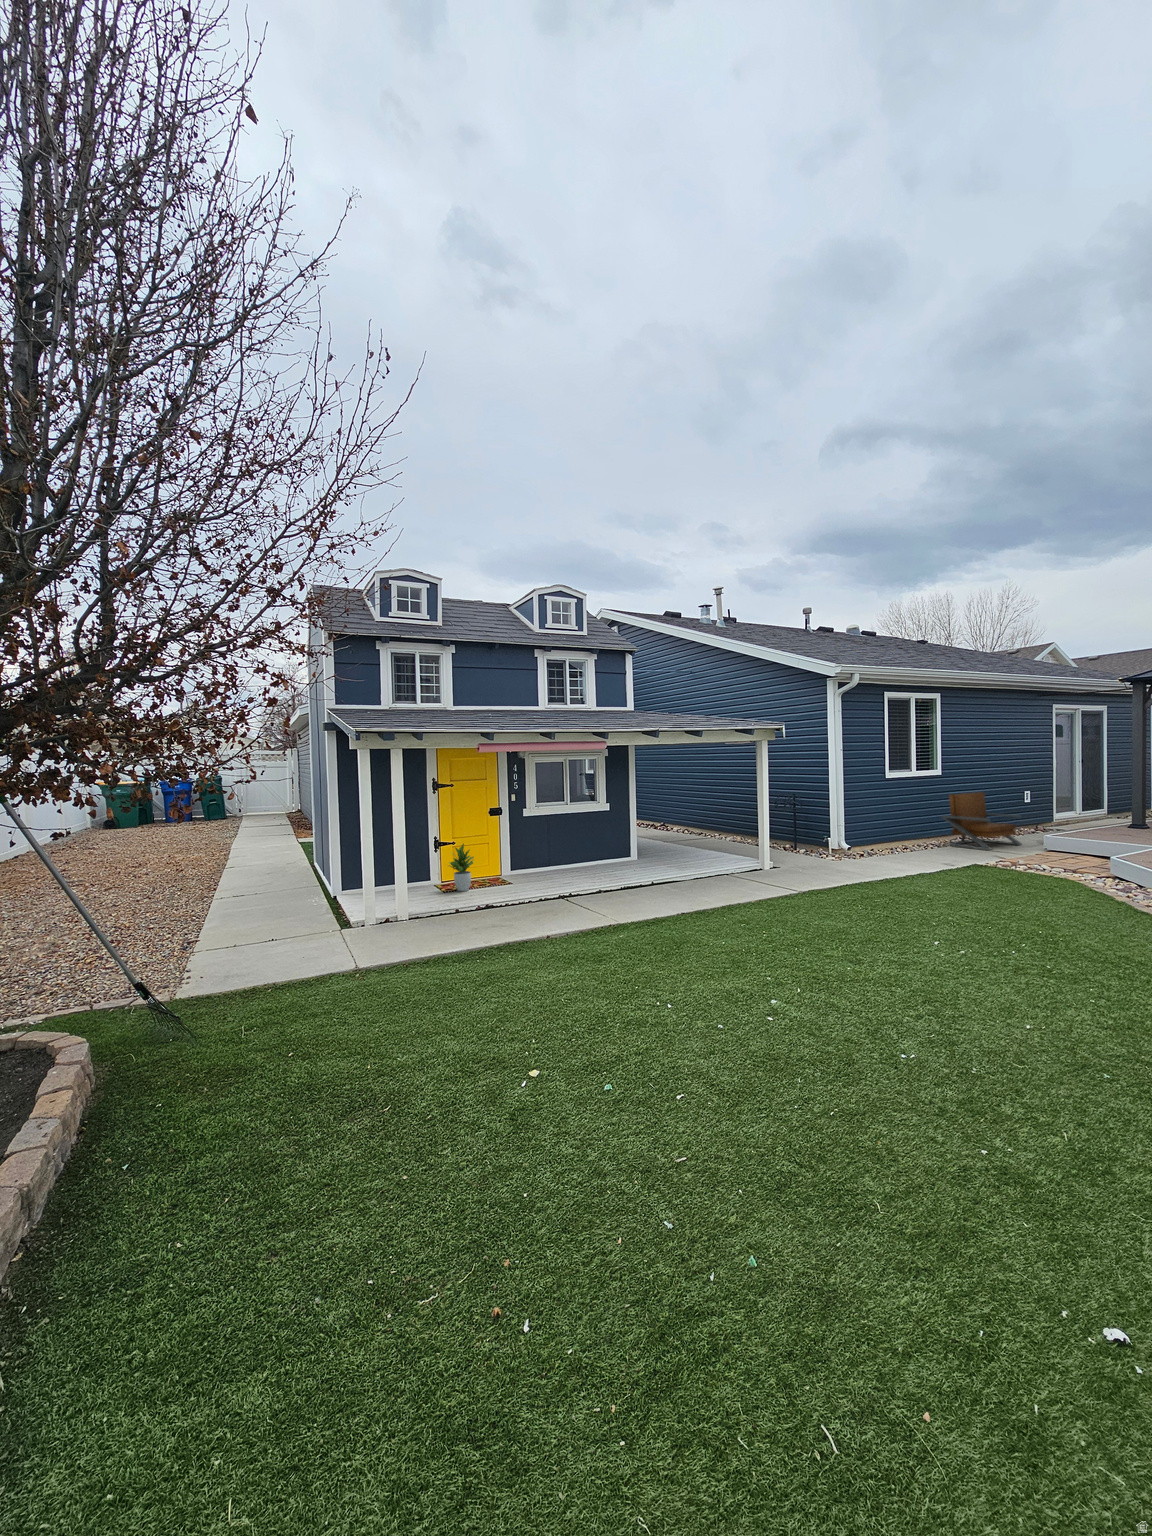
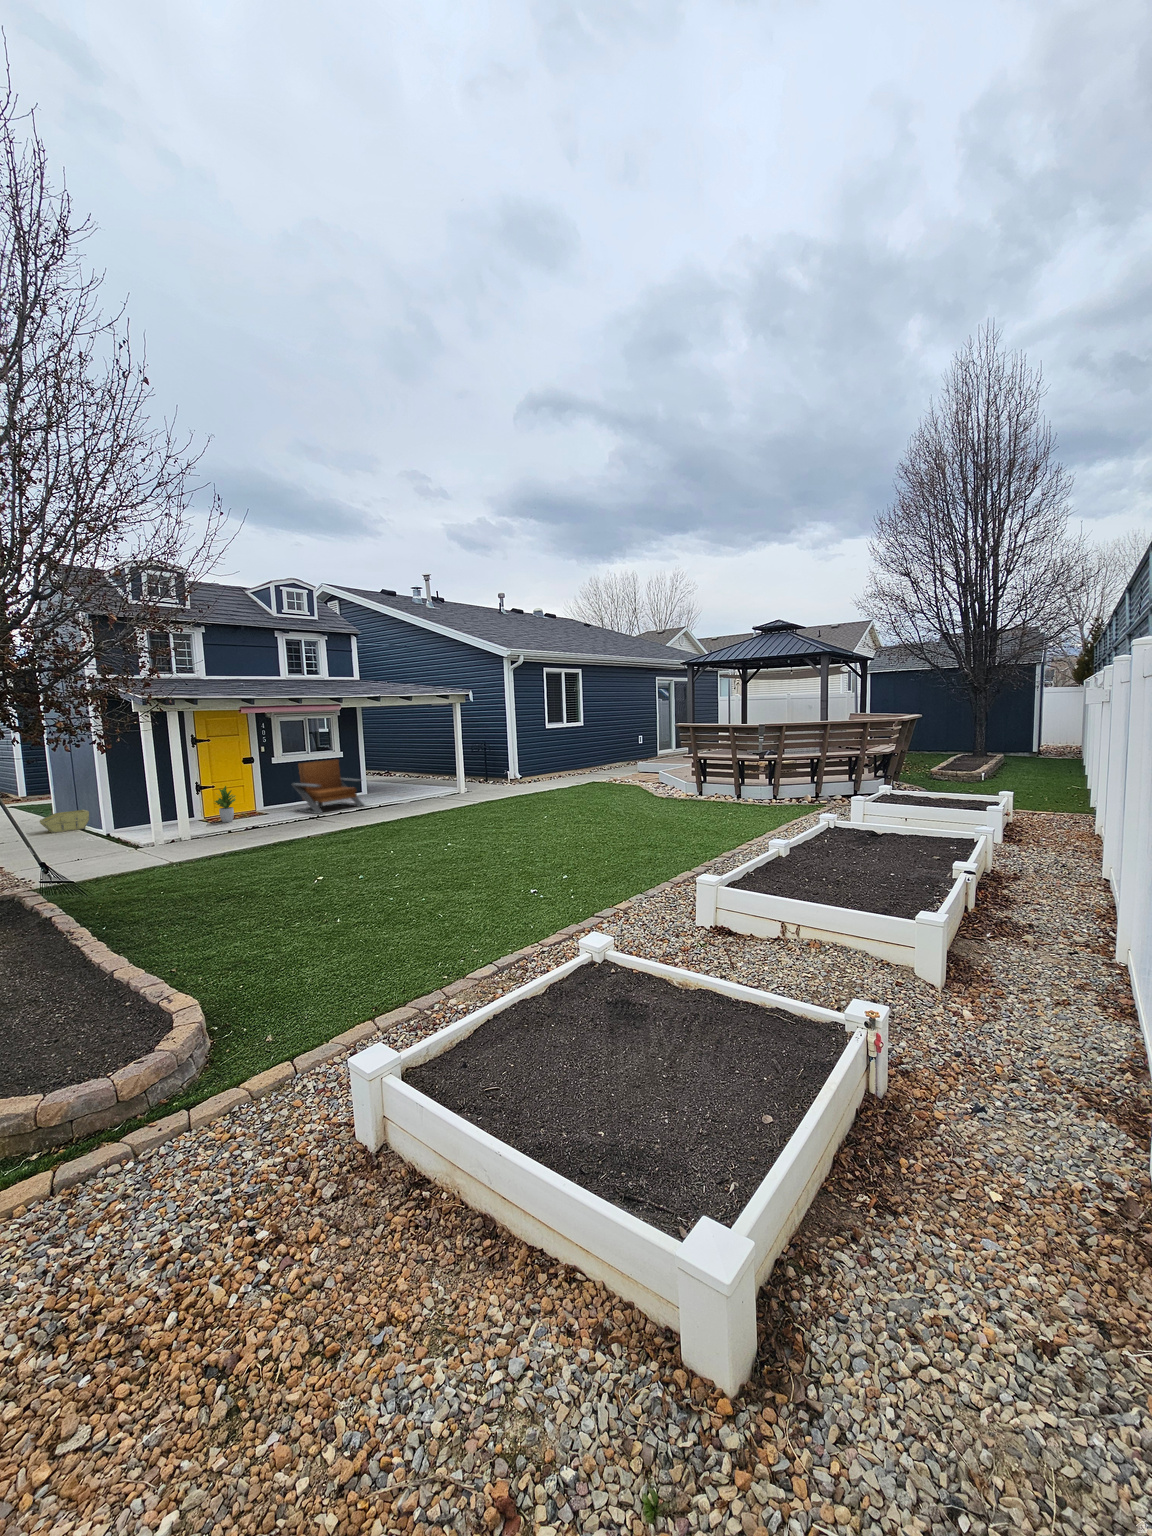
lounge chair: present [942,792,1022,850] -> present [292,759,364,814]
storage bin: none [275,860,322,887] -> present [40,810,89,833]

